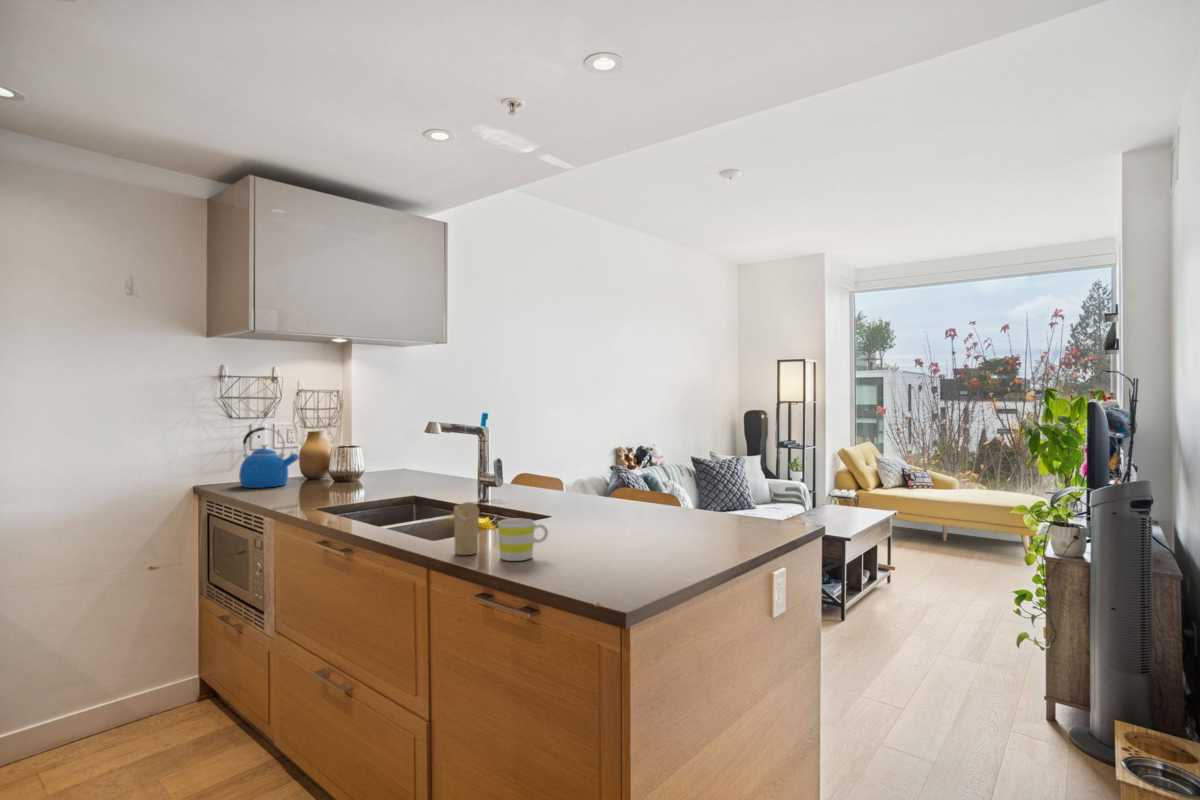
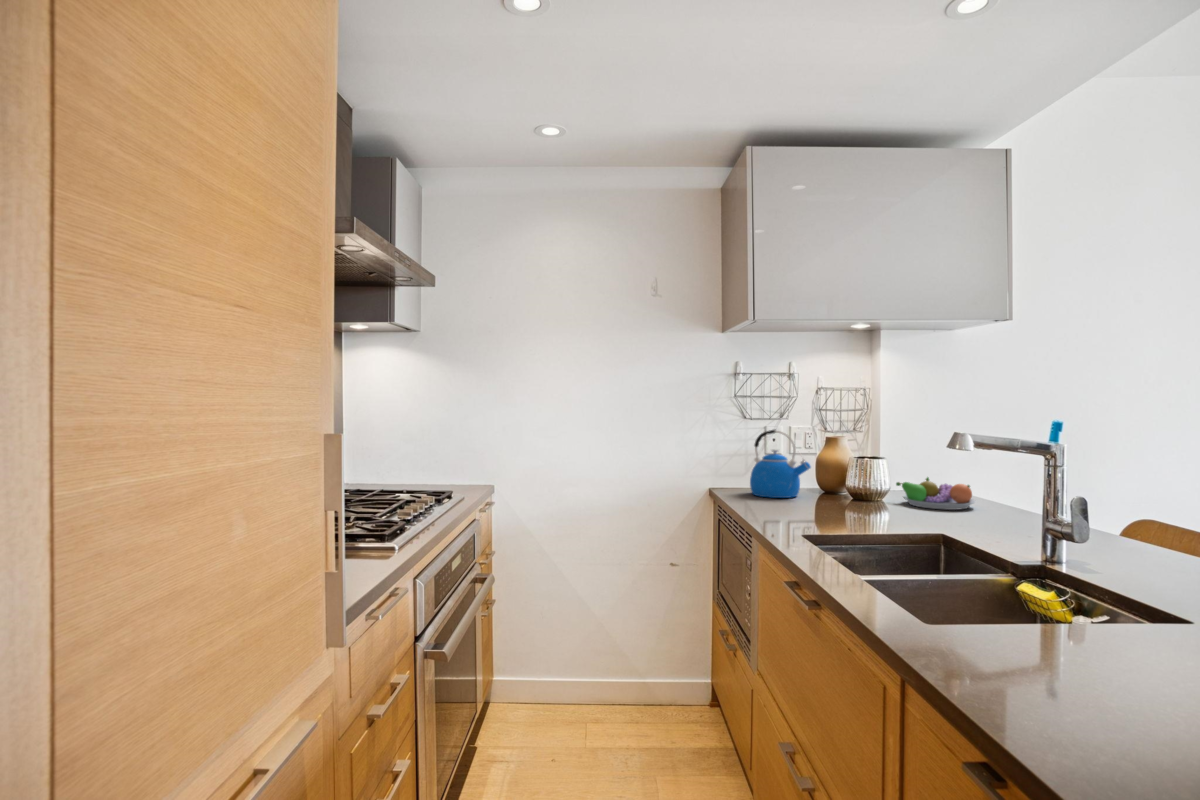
fruit bowl: none [368,458,425,481] -> present [896,477,975,510]
candle: present [454,502,480,555] -> none [939,574,988,666]
mug: present [498,518,548,561] -> none [1018,621,1135,712]

